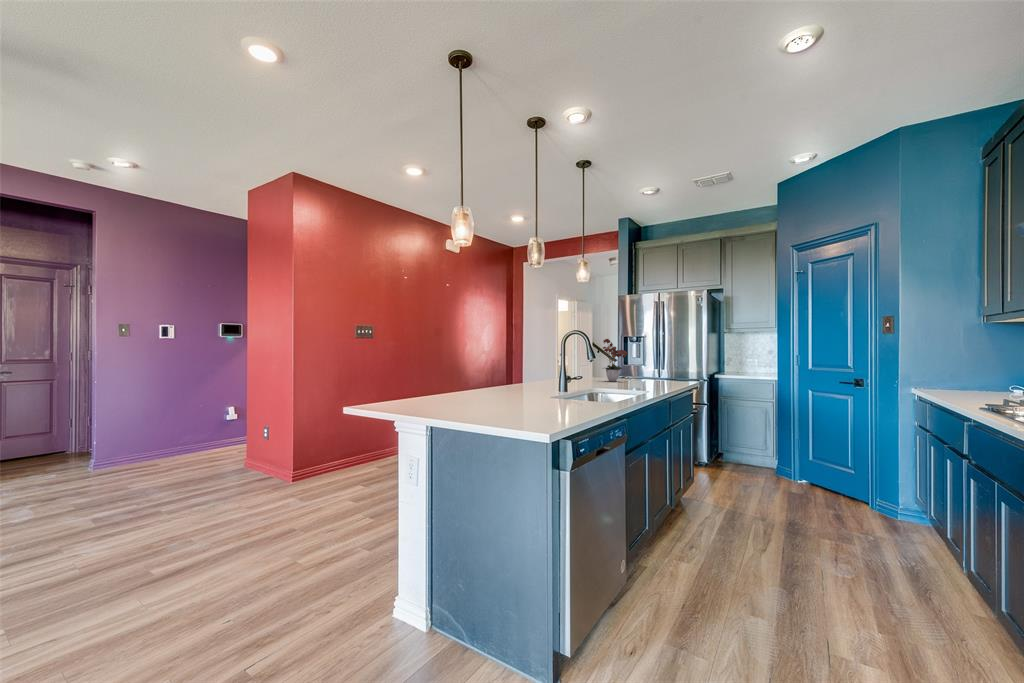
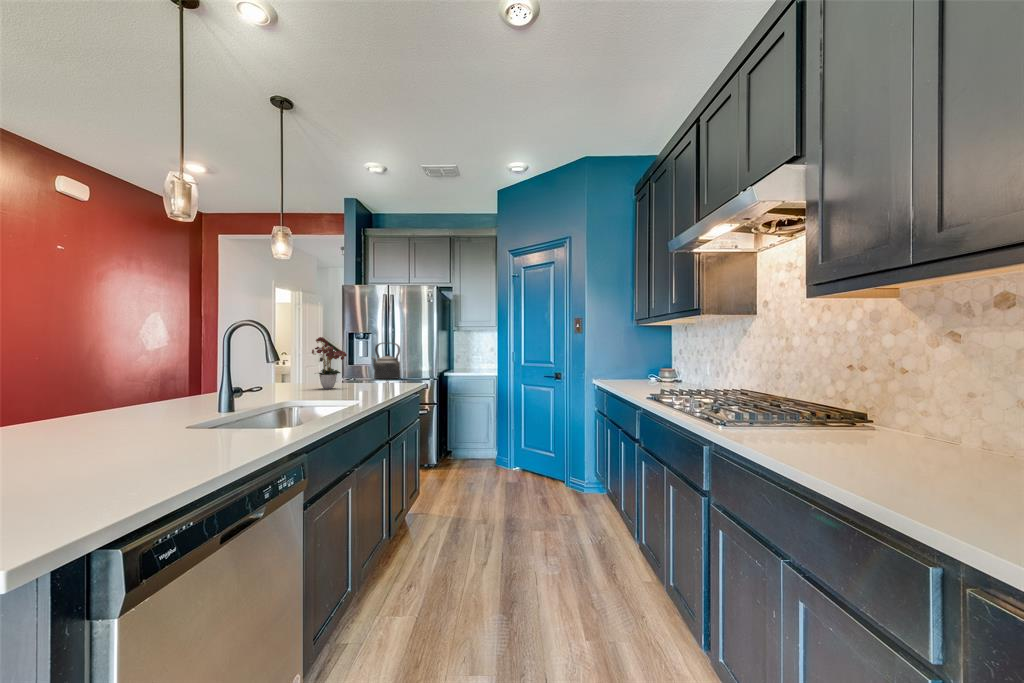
kettle: none [645,344,672,378] -> present [372,343,401,379]

